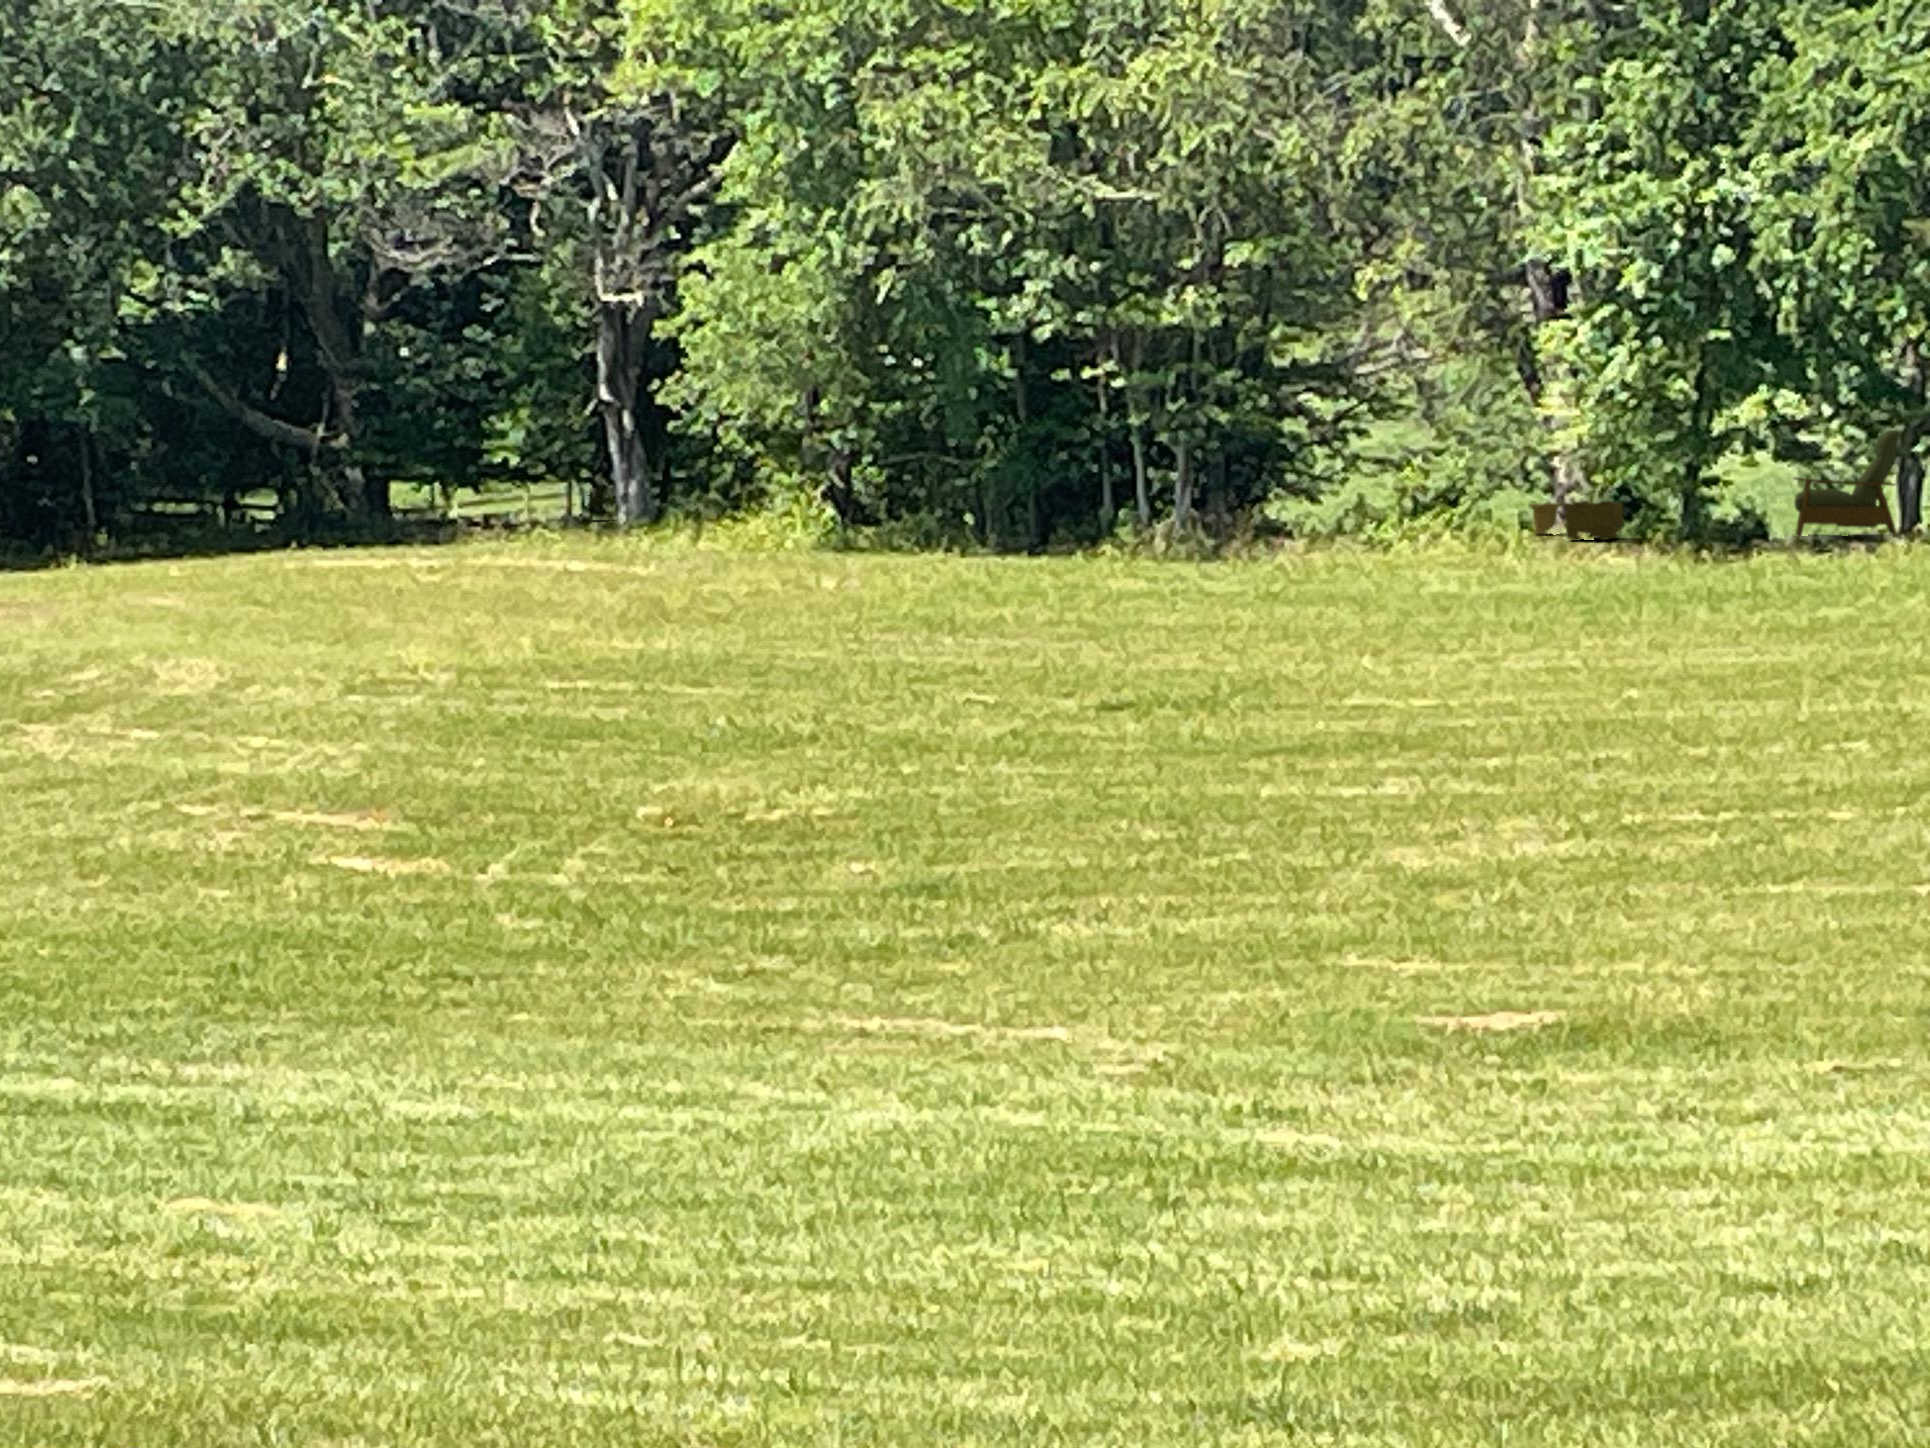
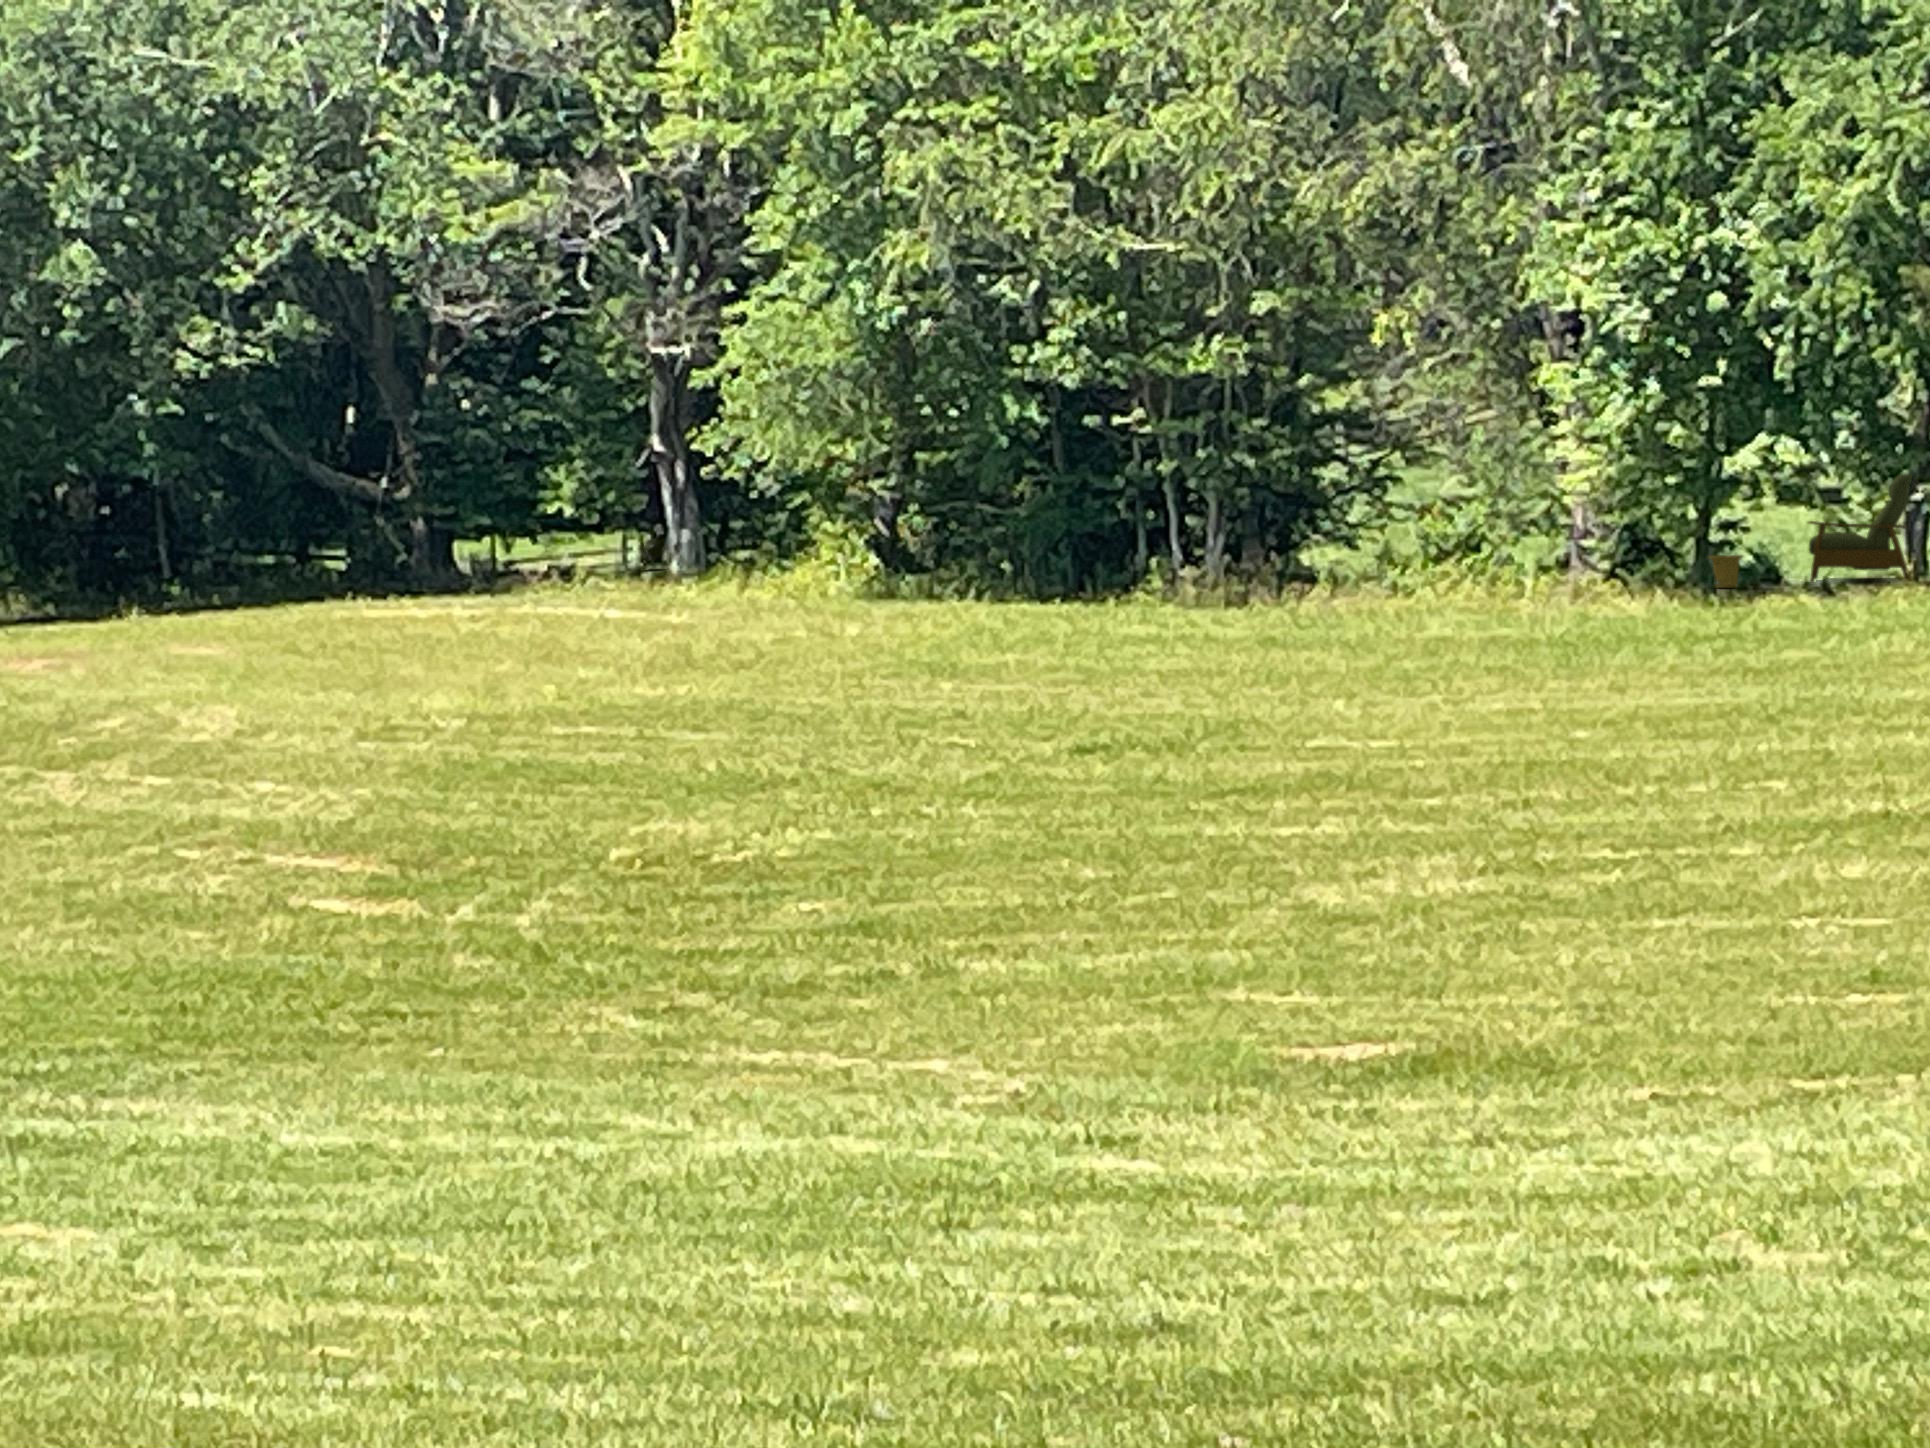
wooden crate: present [1566,500,1623,541] -> none [1583,545,1642,585]
basket: present [1530,503,1561,535] -> present [1709,555,1743,588]

